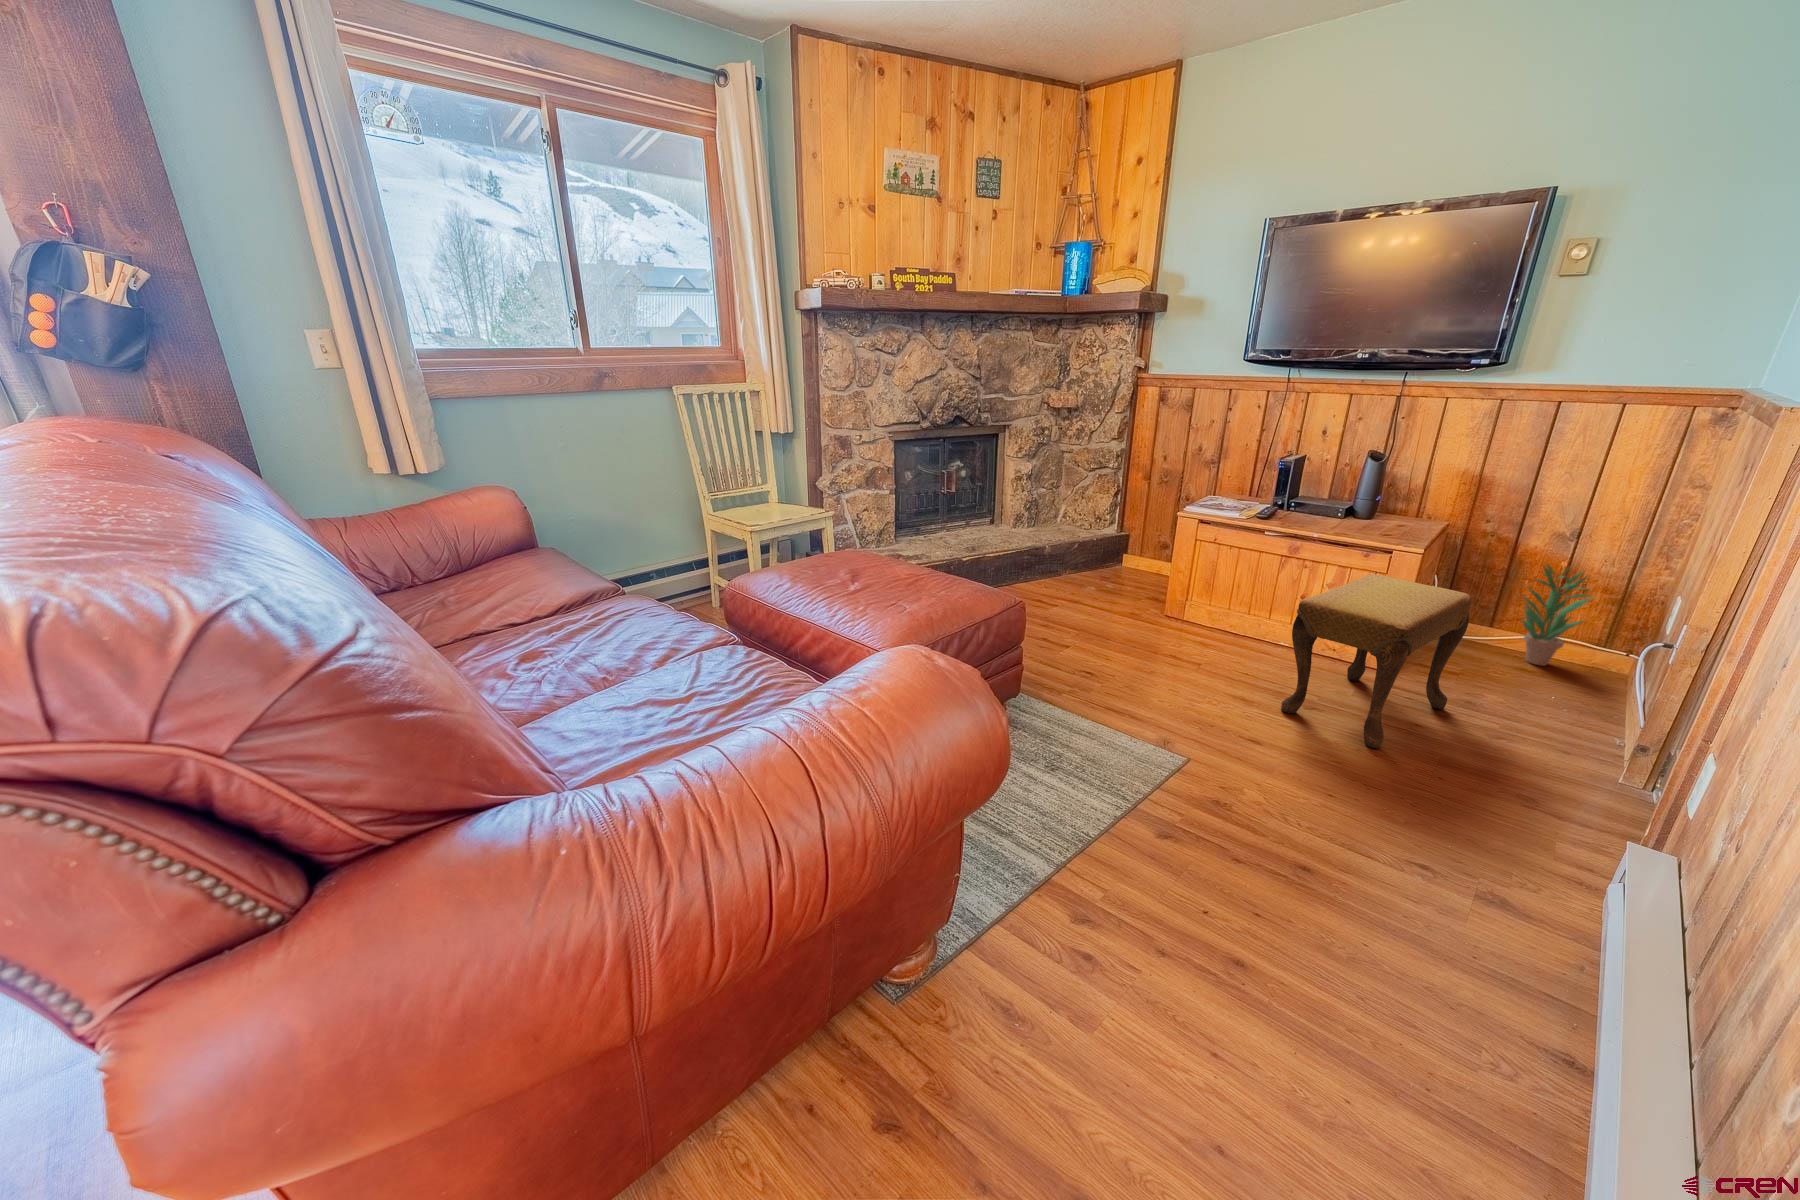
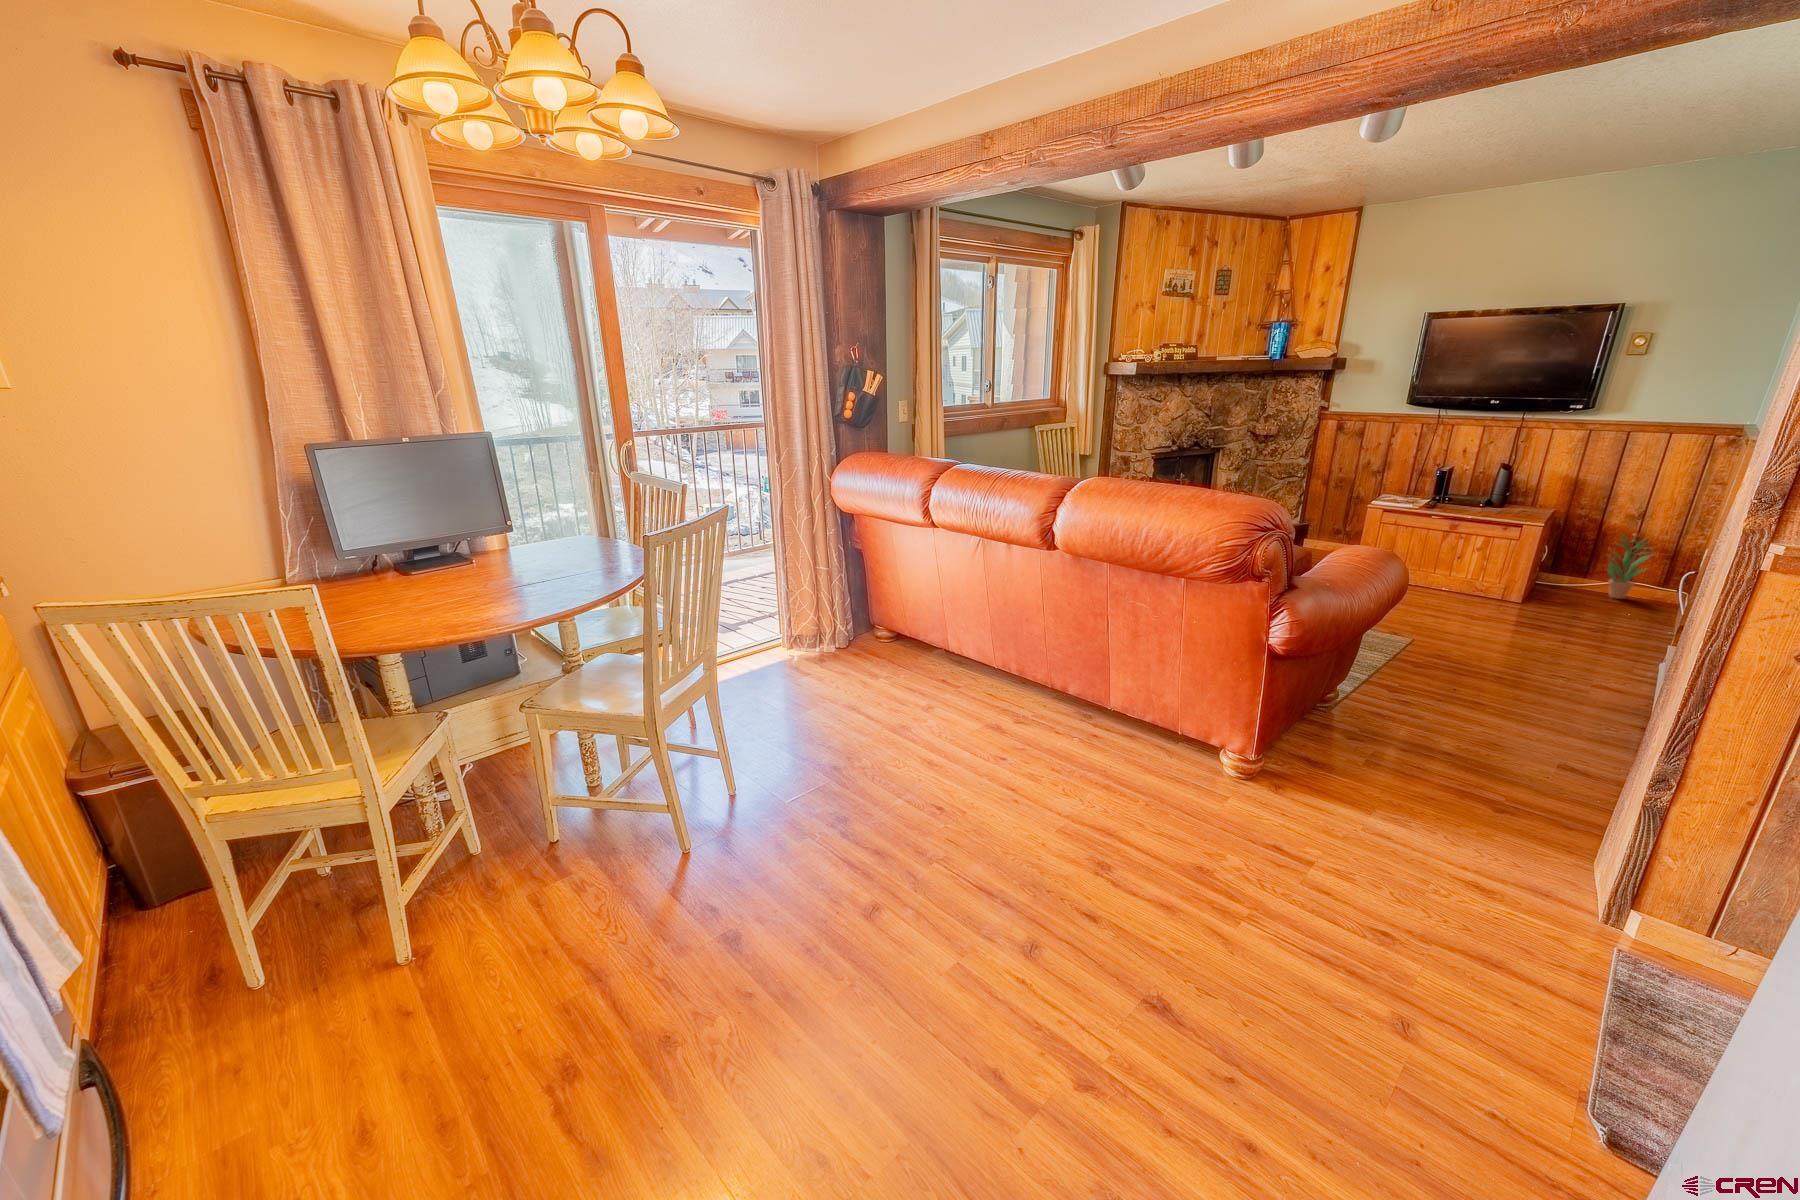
footstool: present [1281,574,1472,748] -> none [1456,538,1576,633]

